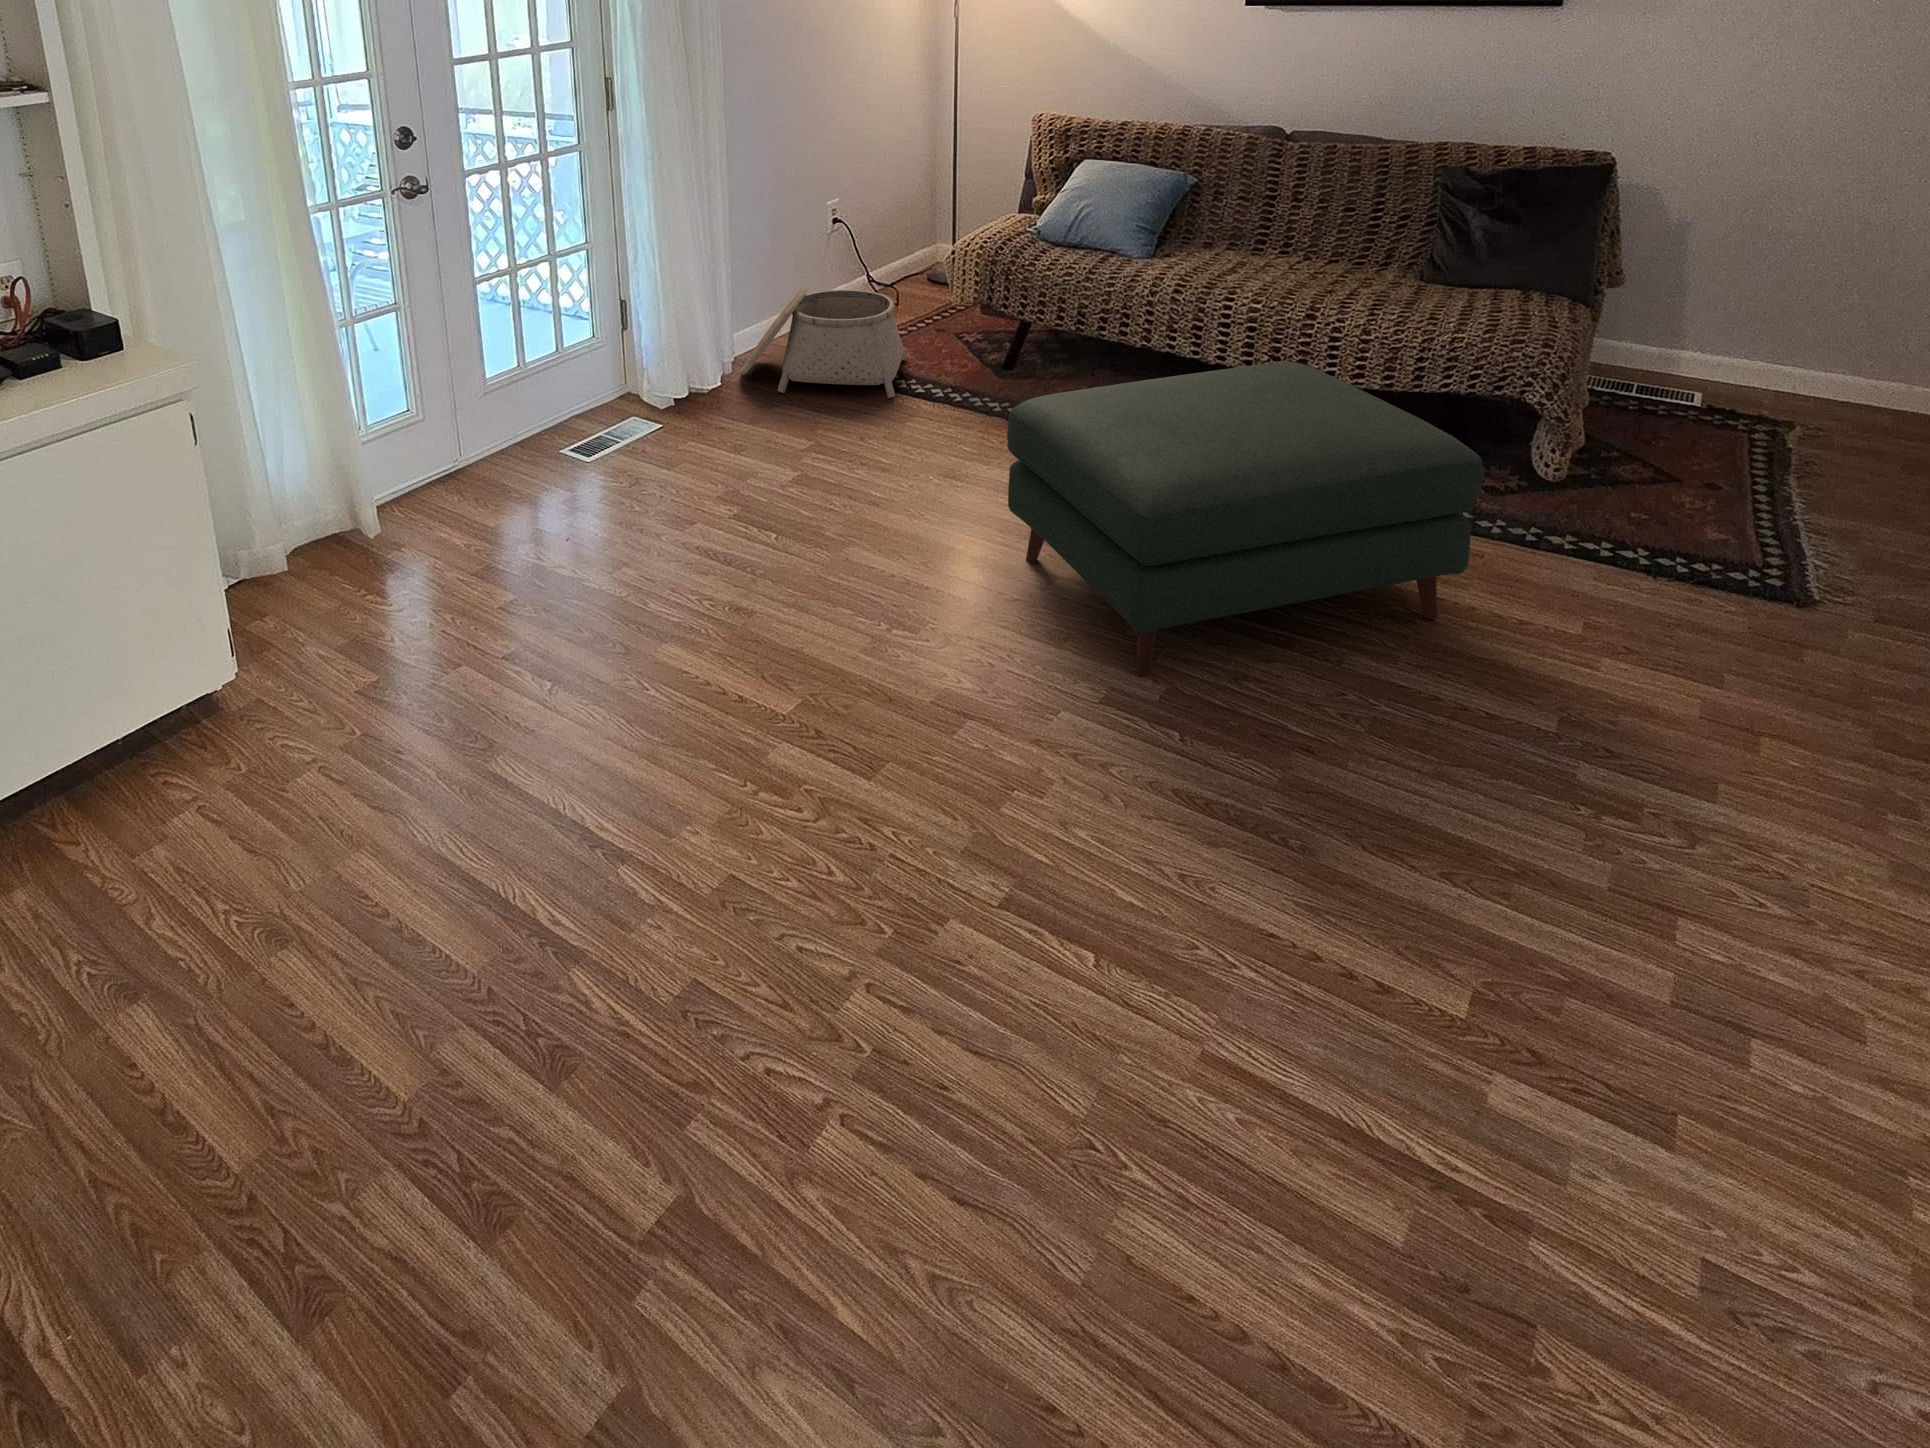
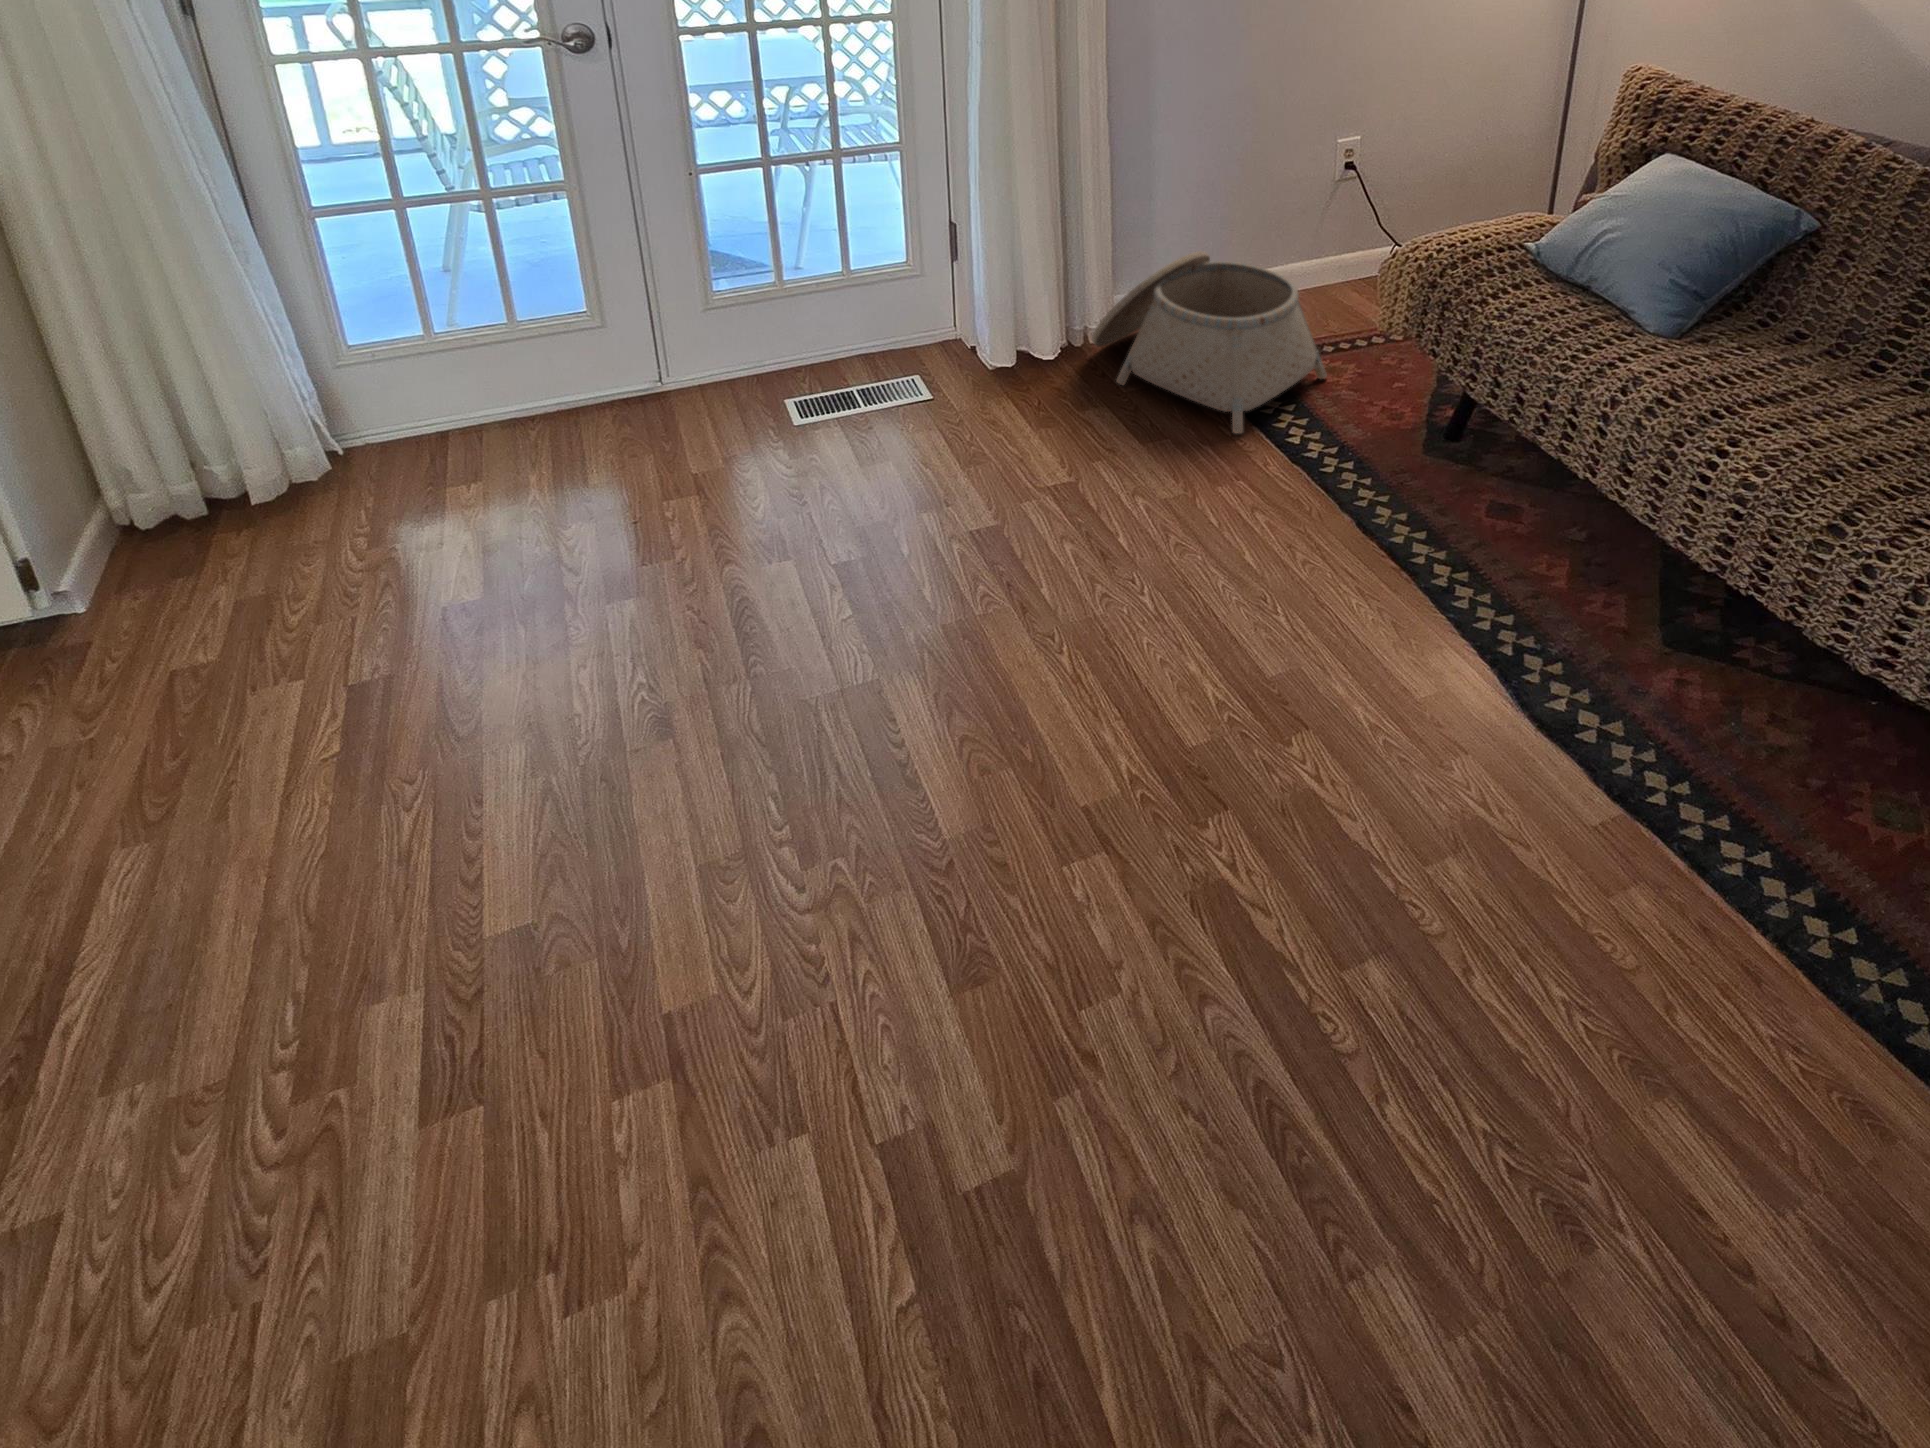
ottoman: present [1007,362,1484,676] -> none [912,561,1729,1267]

